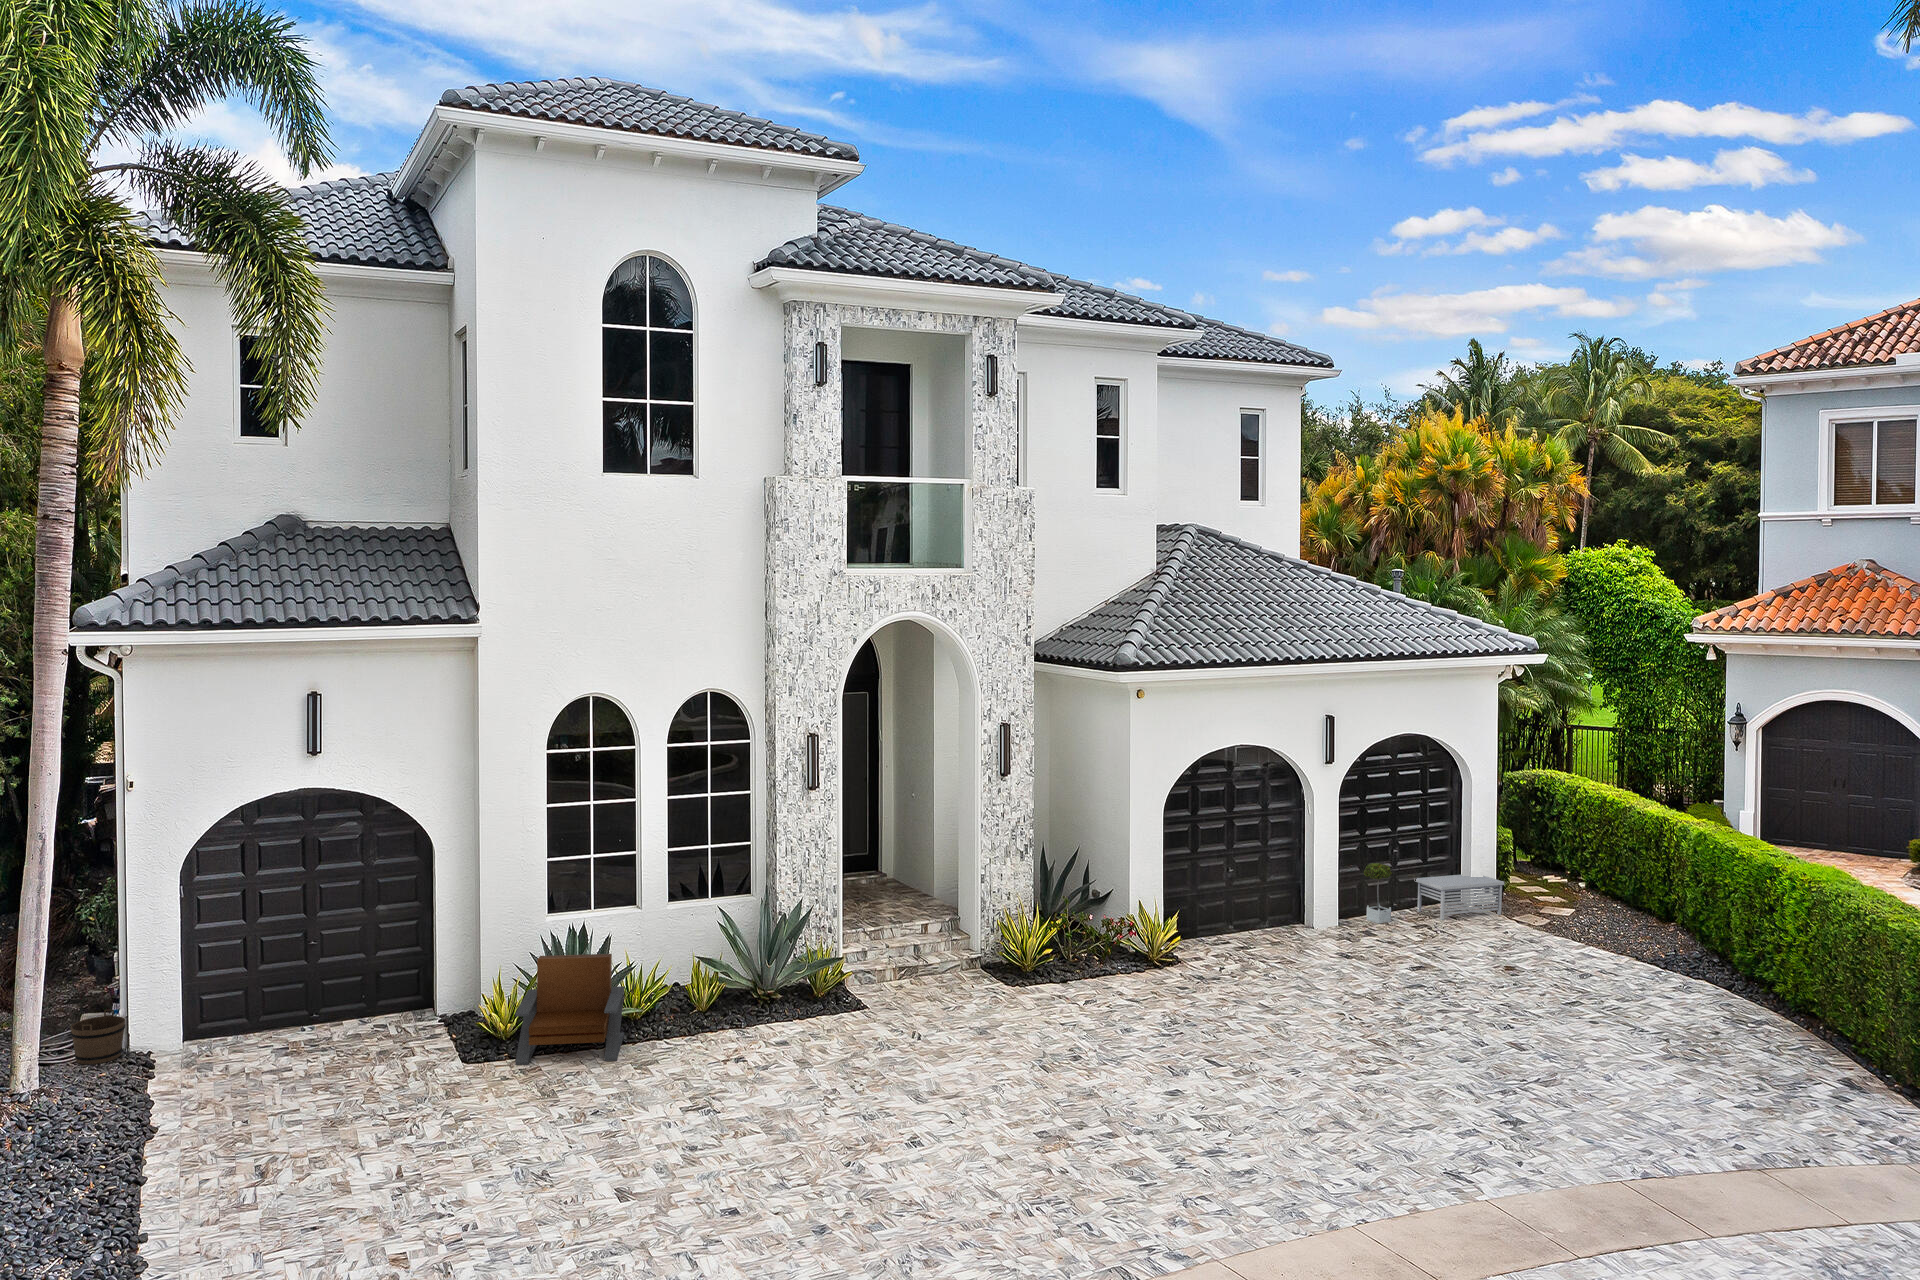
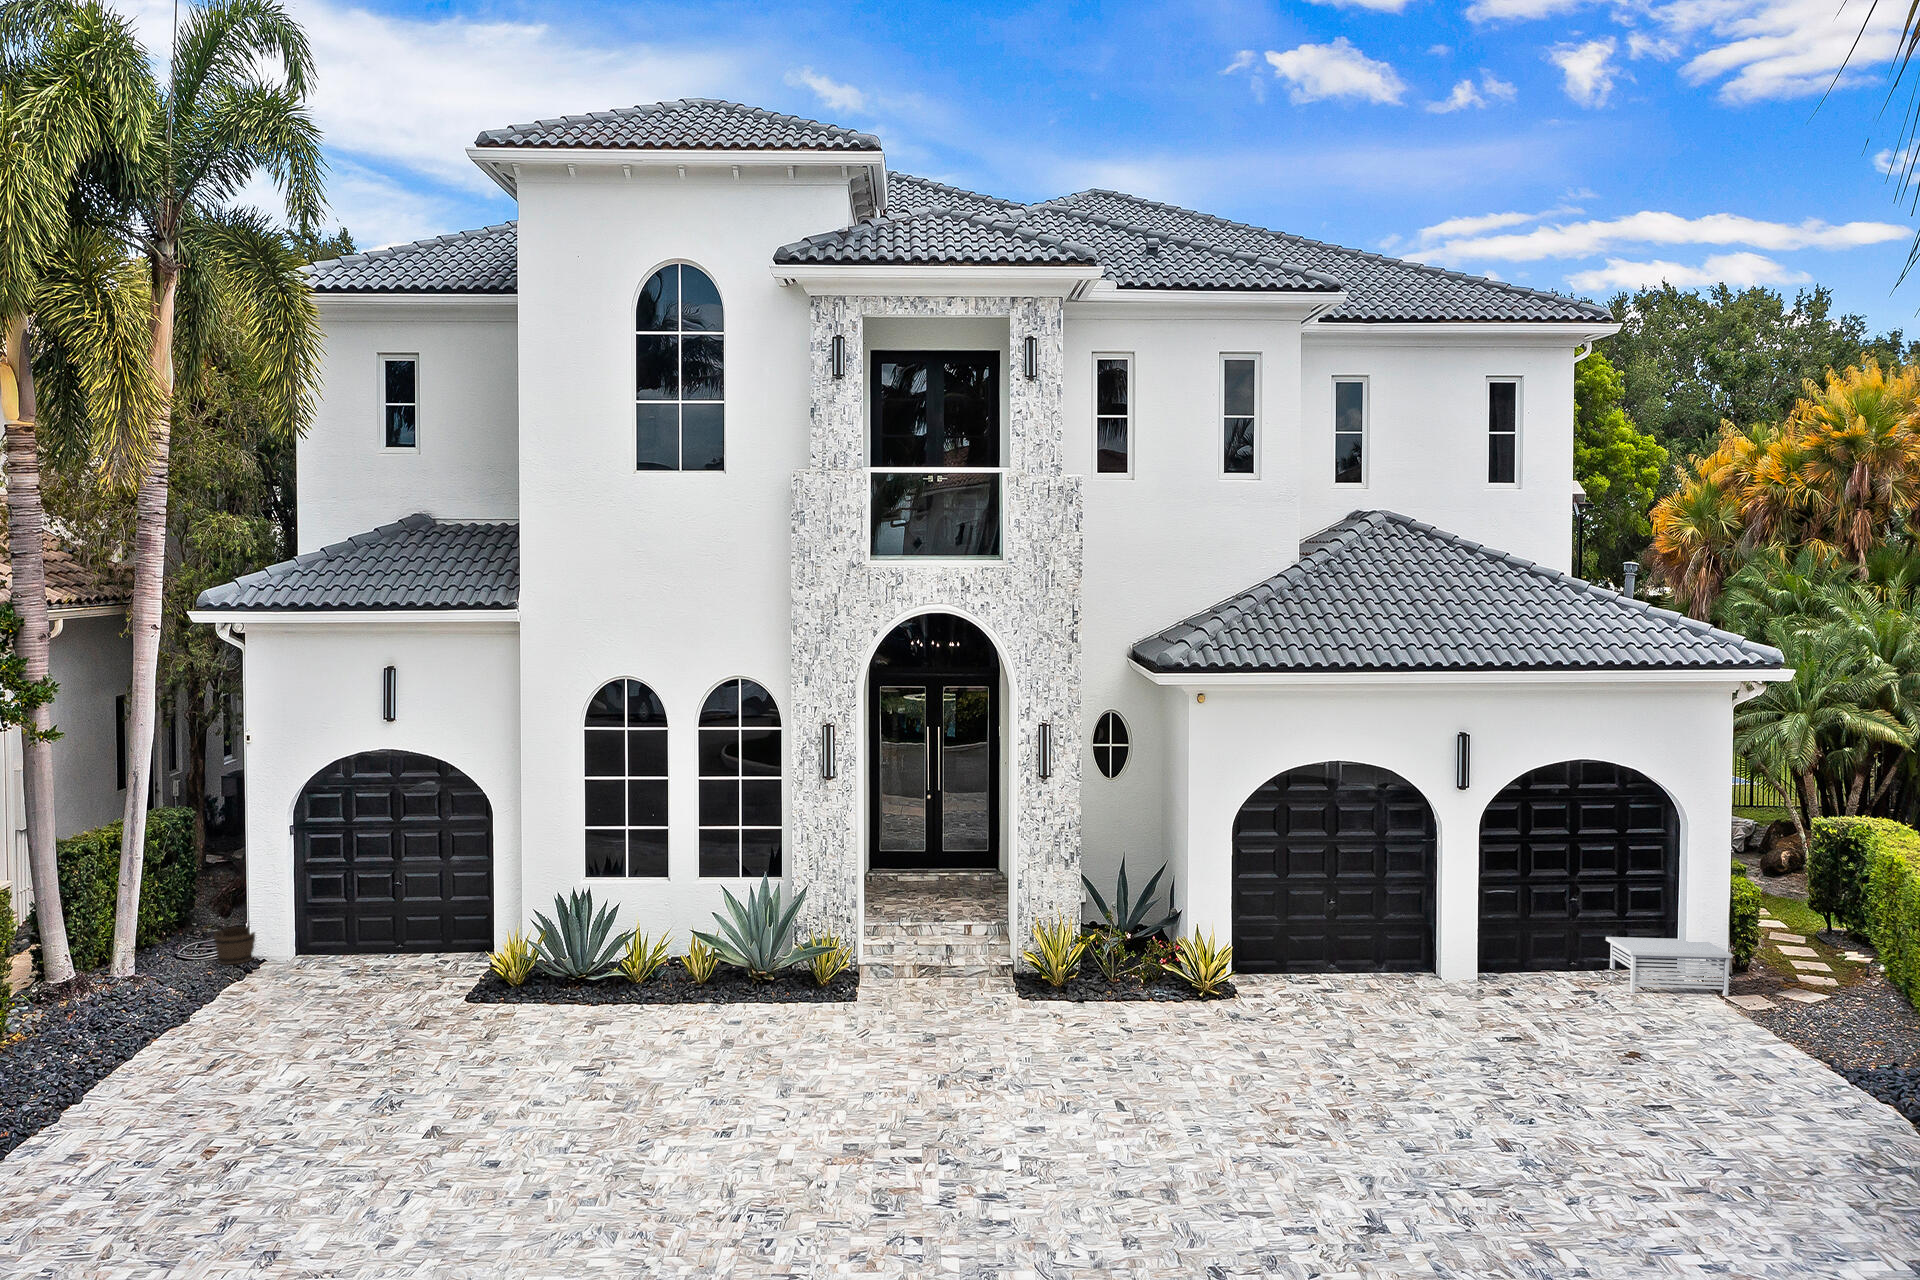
potted tree: present [1364,863,1392,924] -> none [1522,913,1558,987]
lounge chair: present [515,954,625,1065] -> none [486,915,608,1022]

